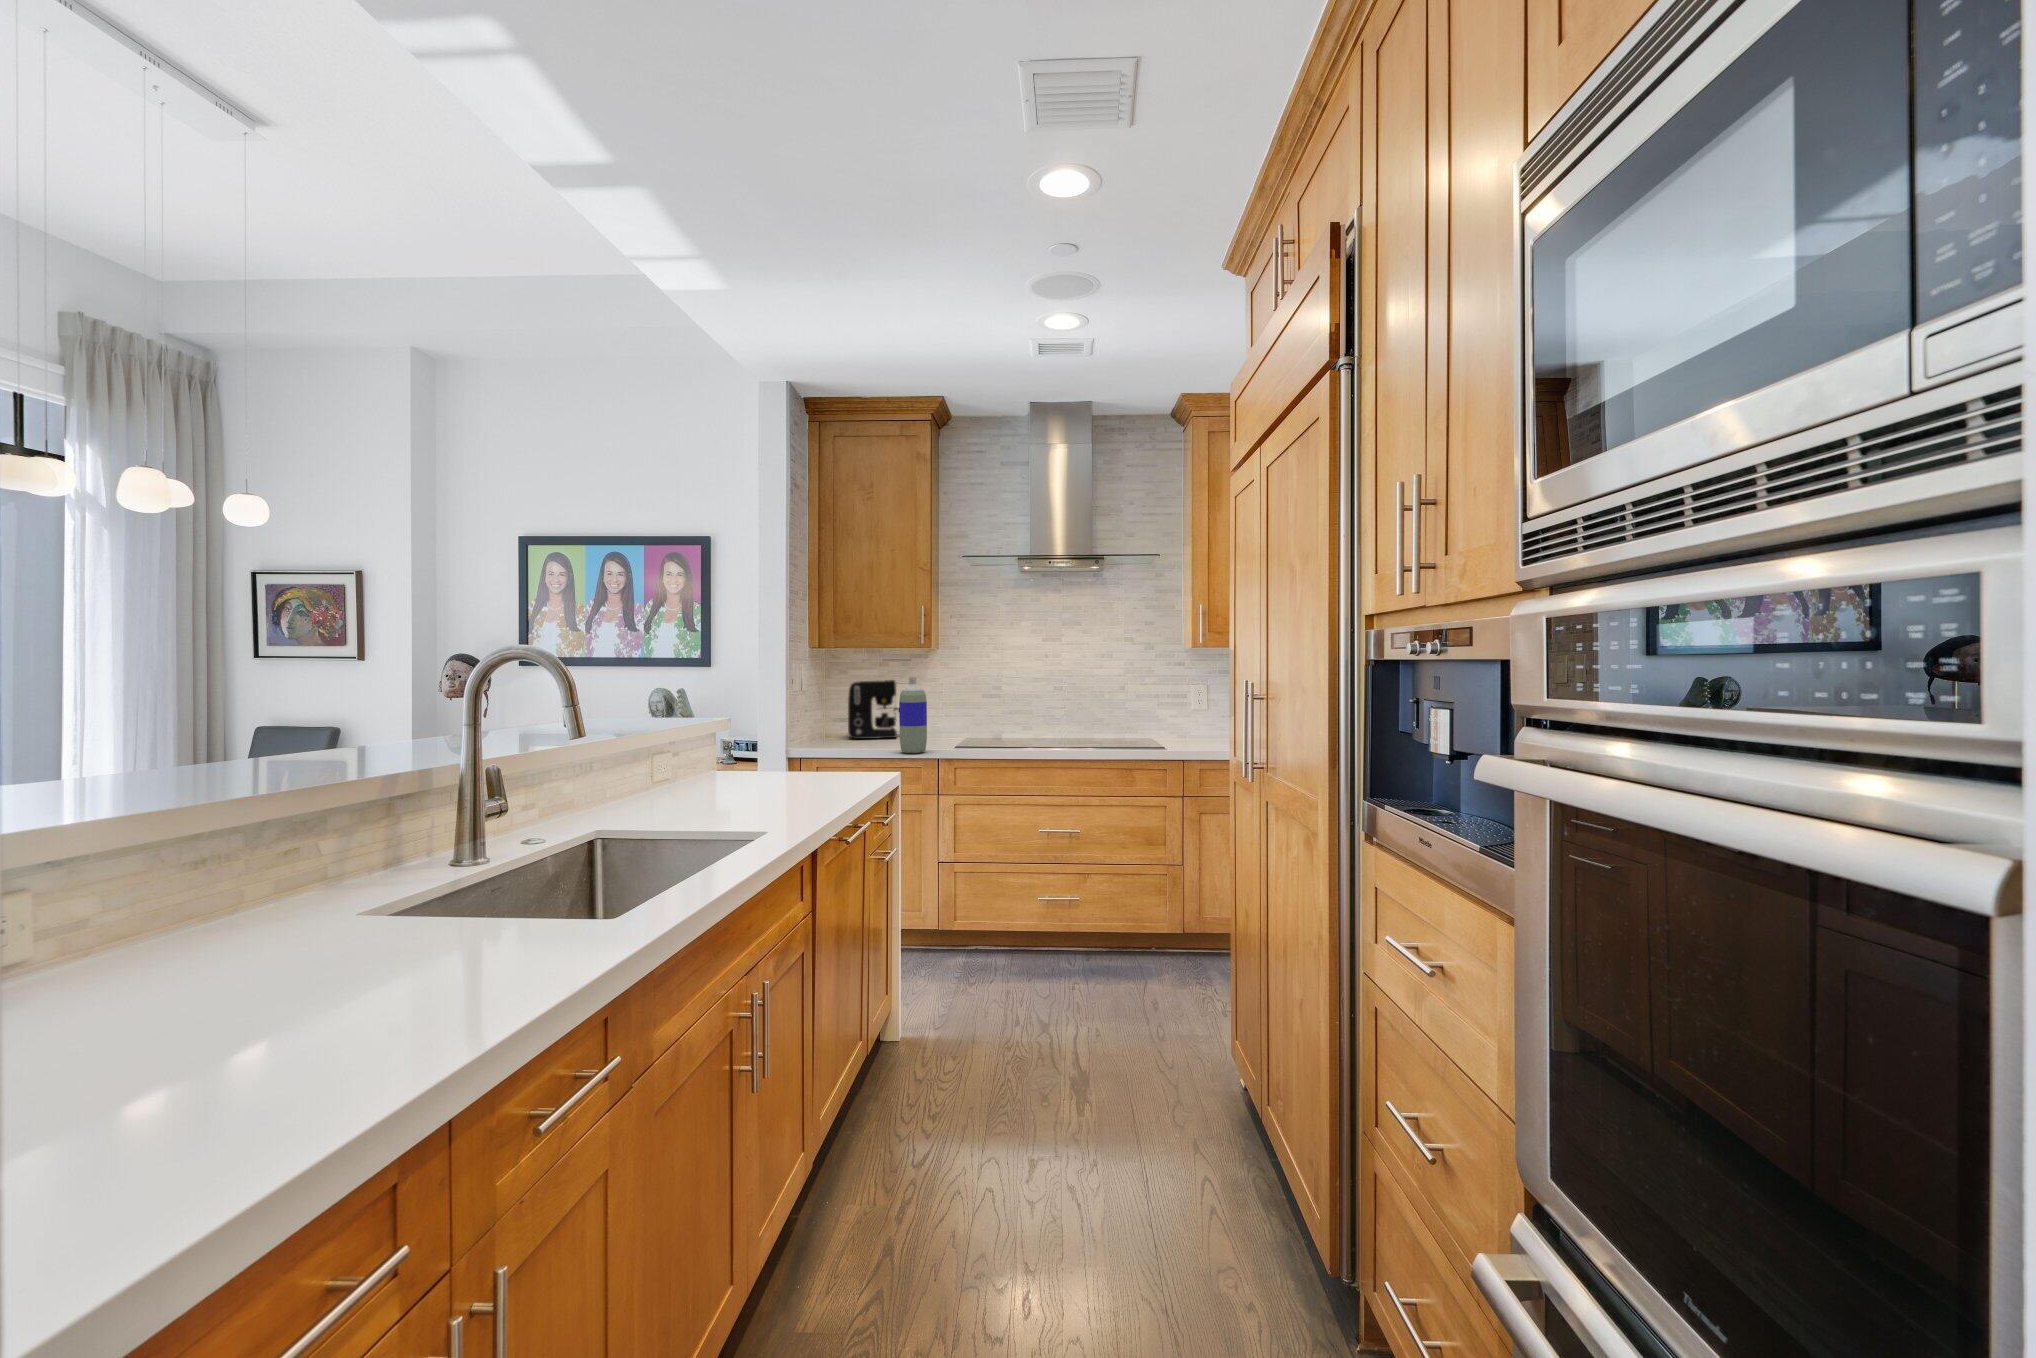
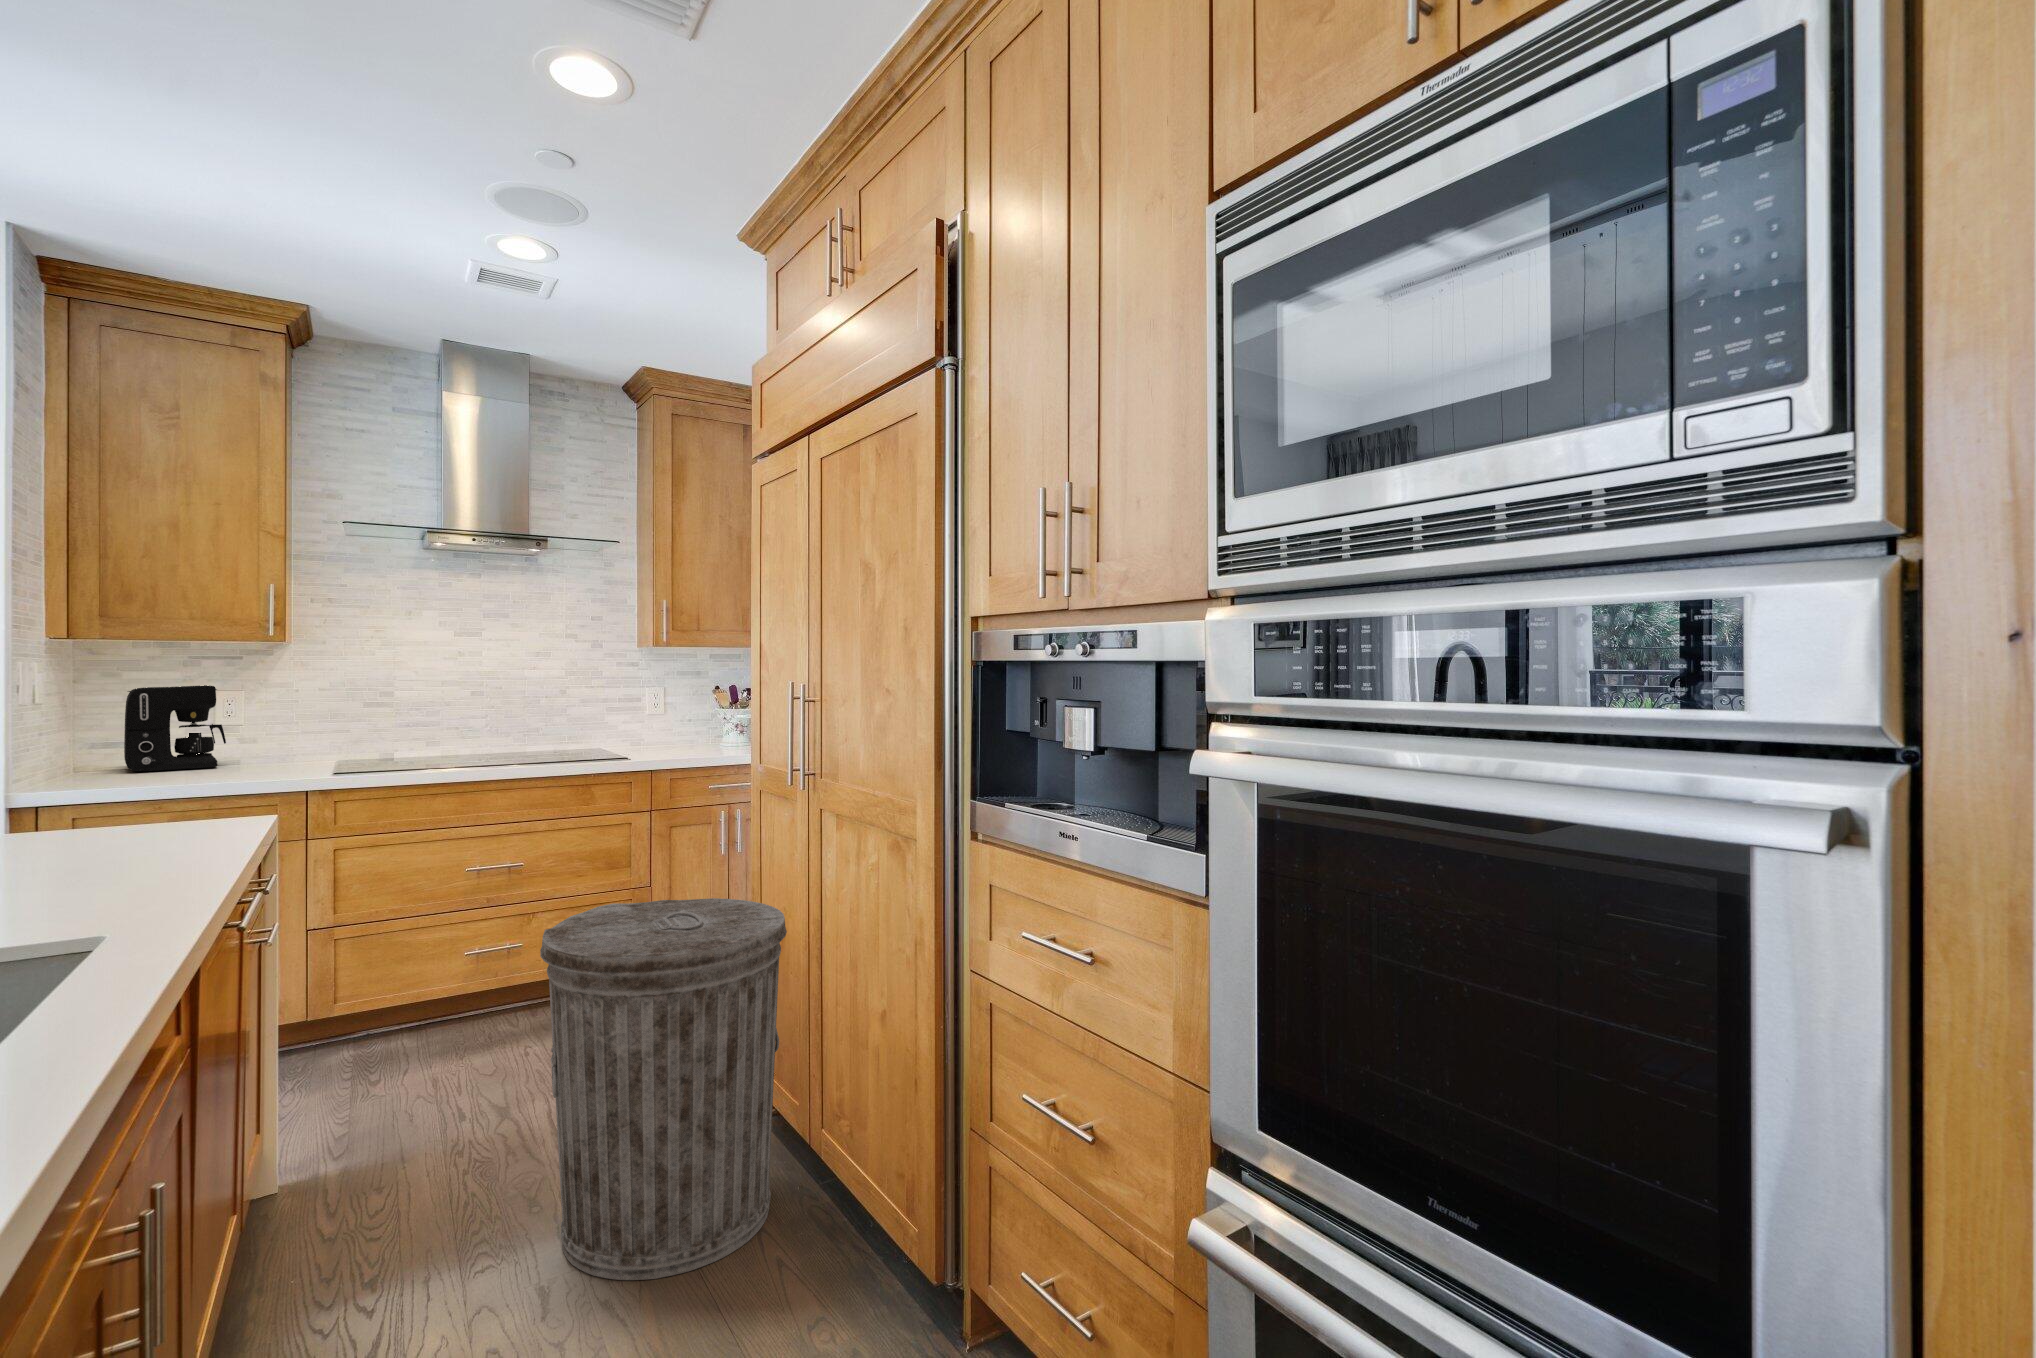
bottle: present [899,677,927,753] -> none [240,678,287,784]
trash can: none [1030,882,1236,1221] -> present [540,898,787,1280]

